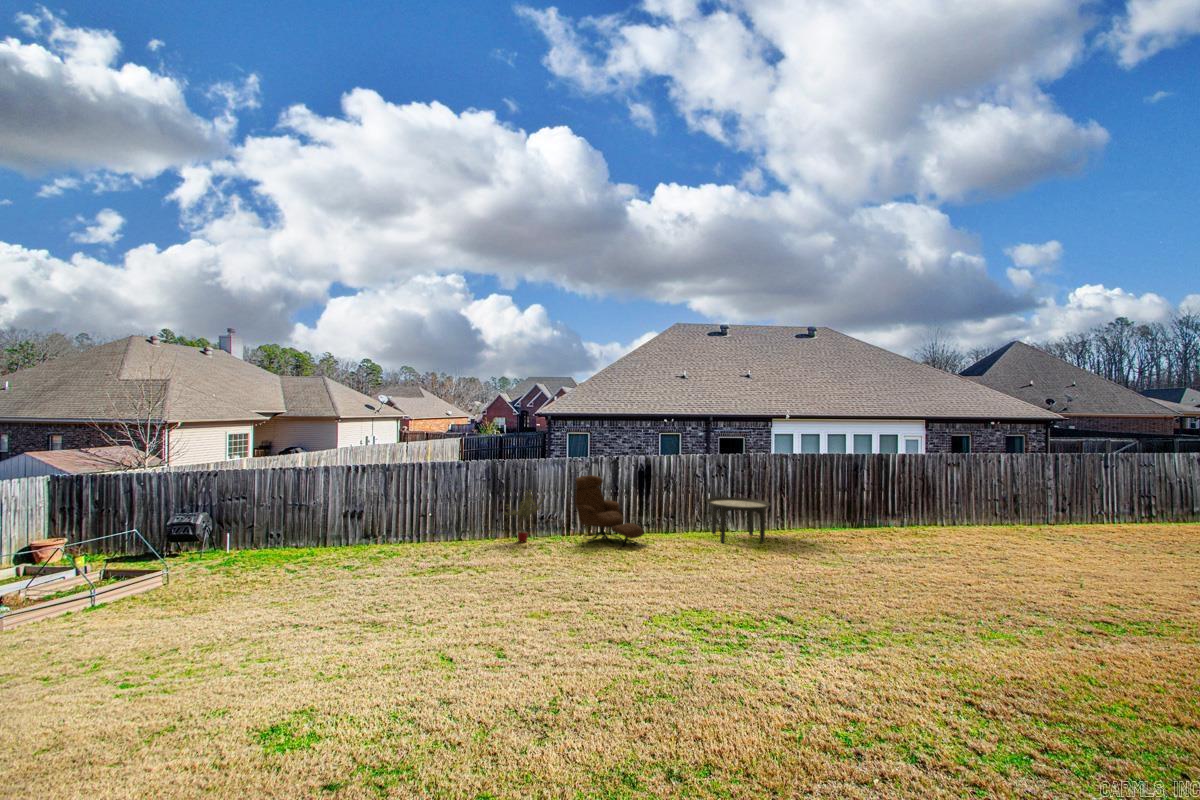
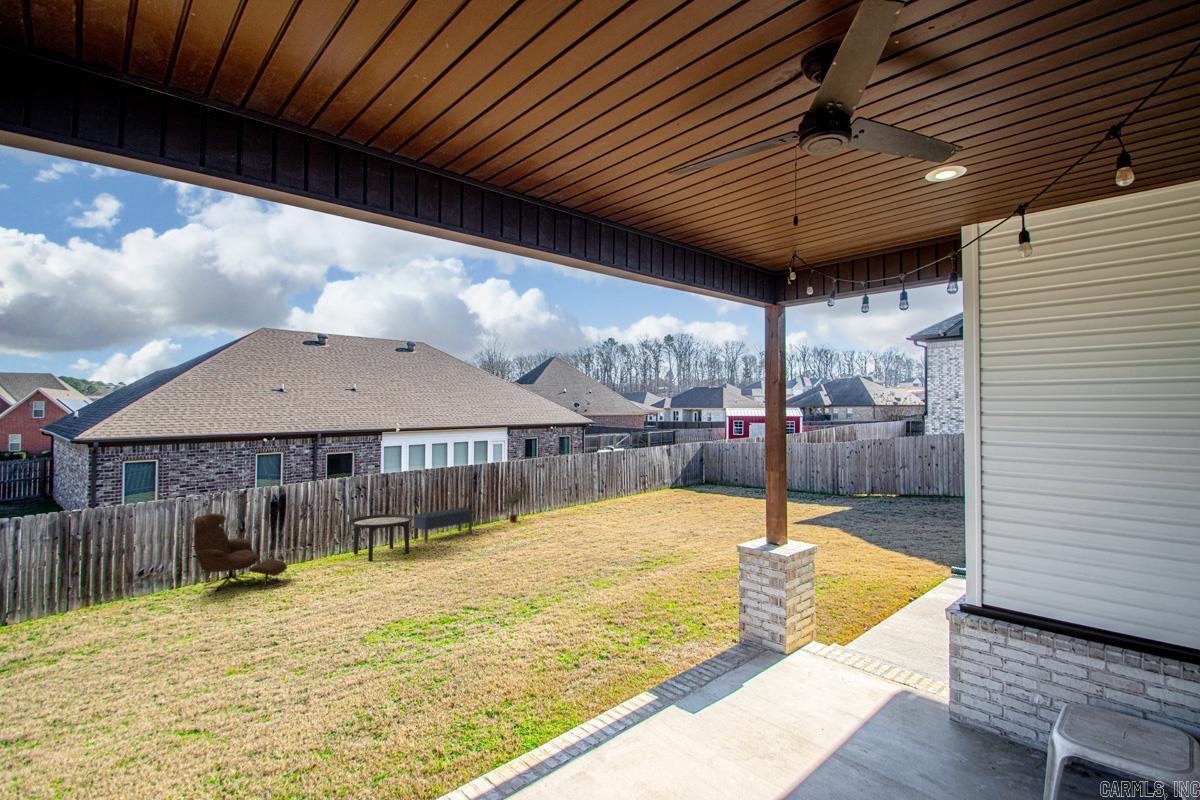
potted tree: present [503,490,544,542] -> present [501,486,526,523]
bench: none [777,503,849,536] -> present [413,508,473,543]

